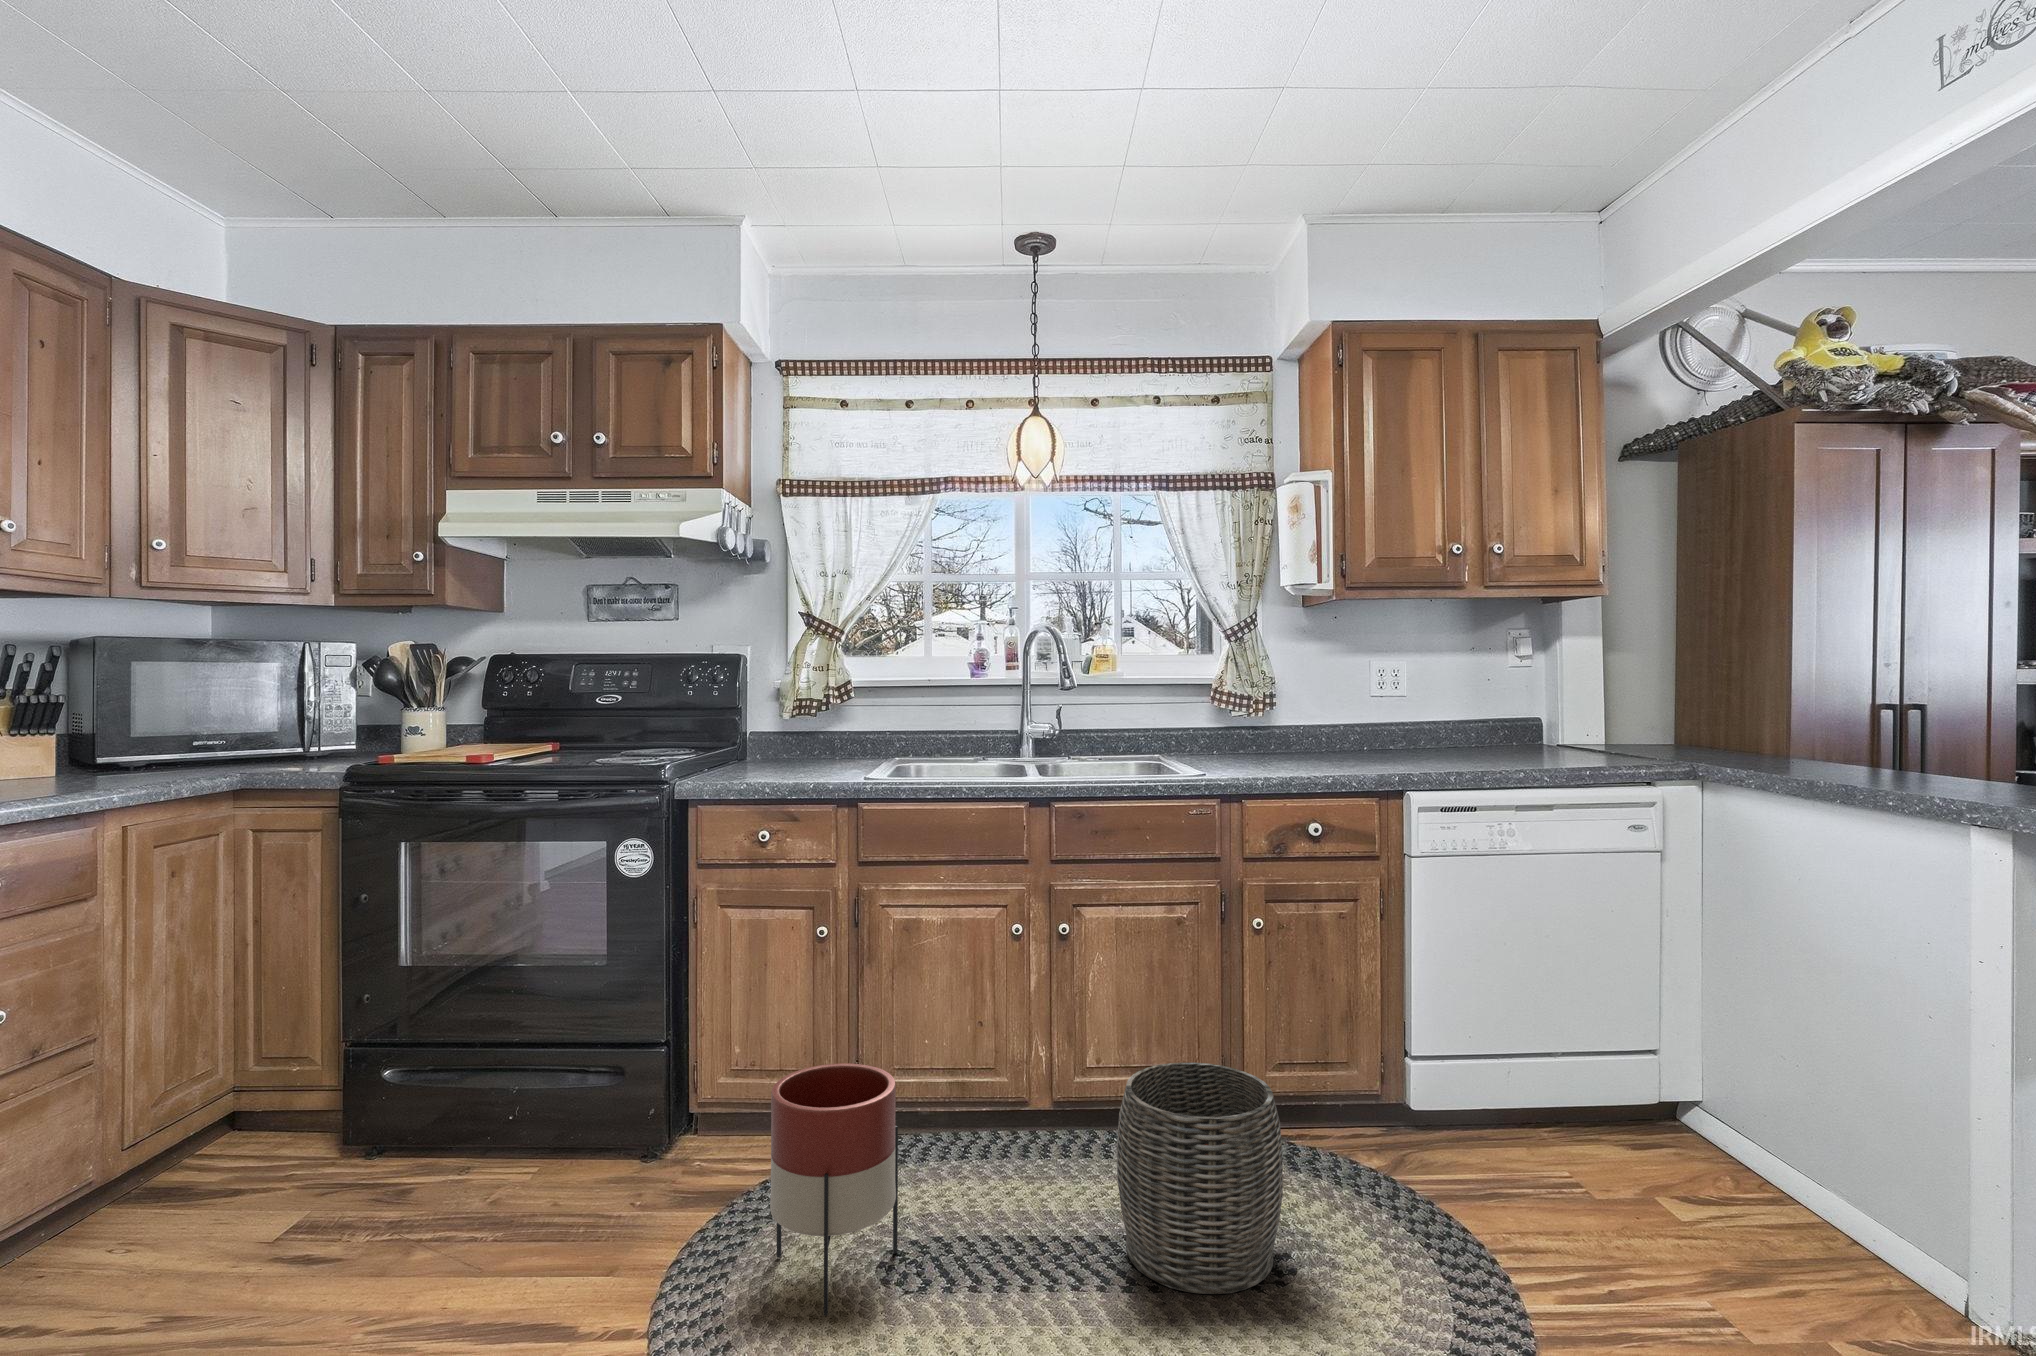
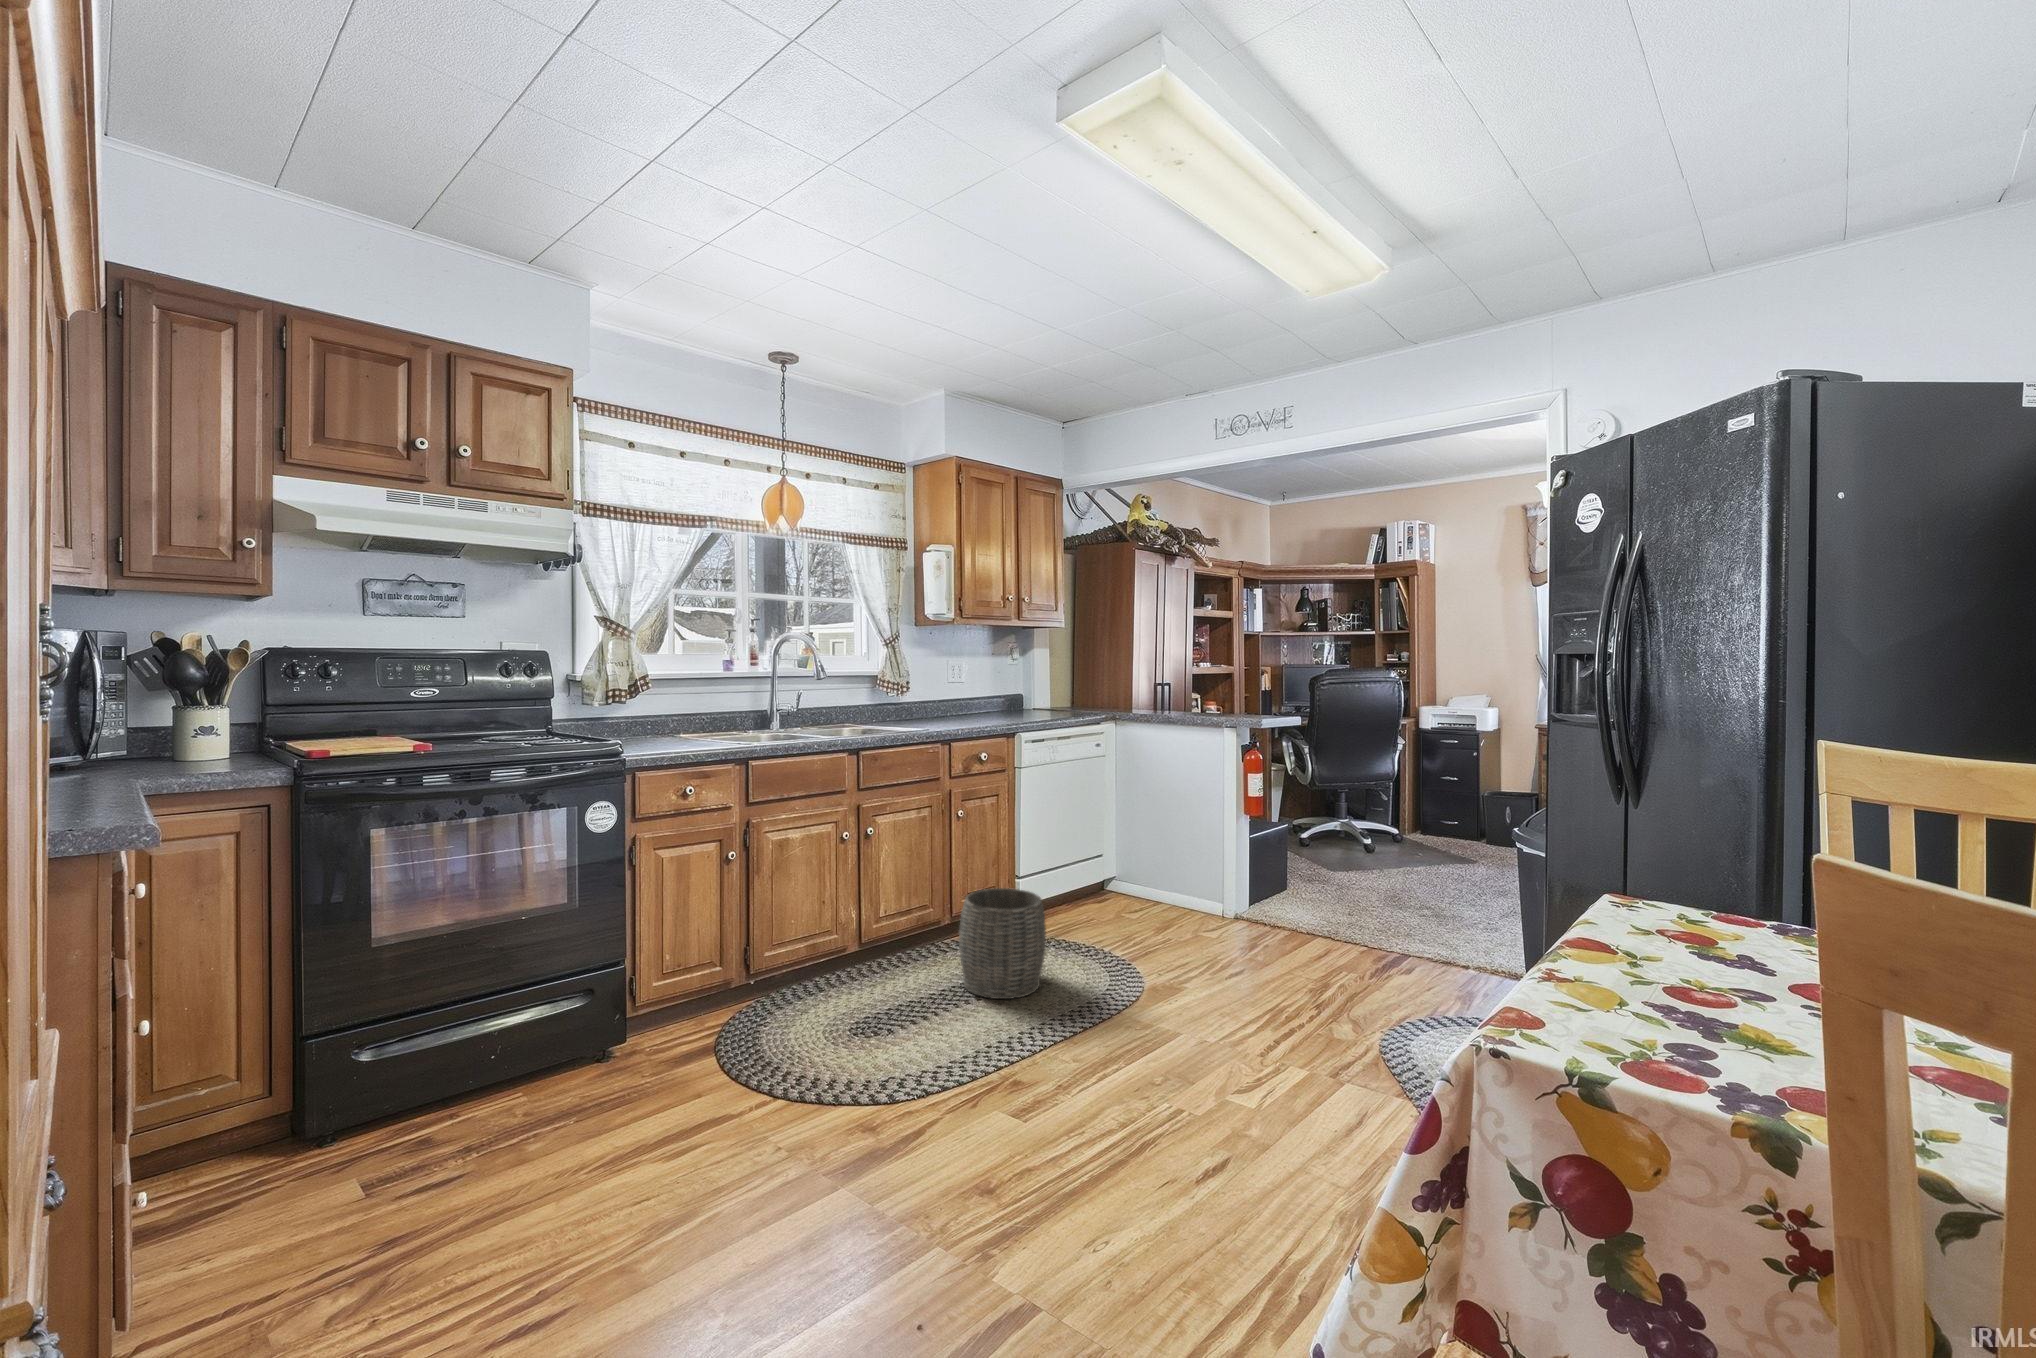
planter: present [770,1064,898,1316] -> none [805,925,890,1066]

